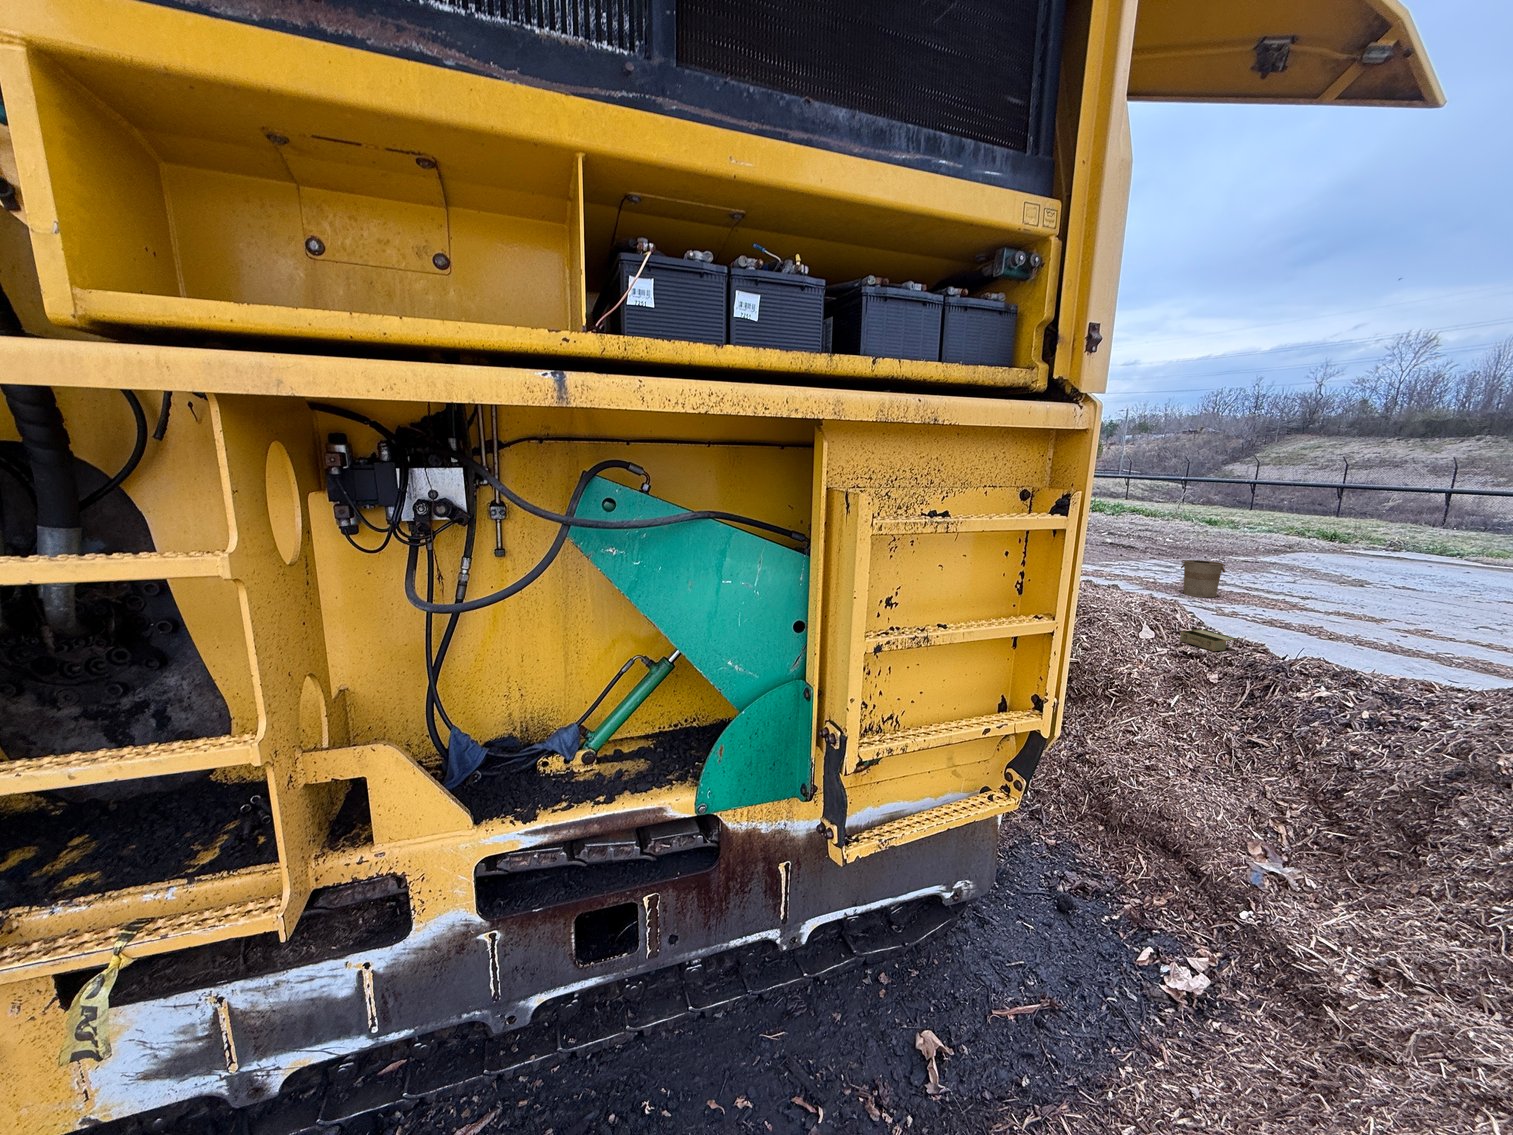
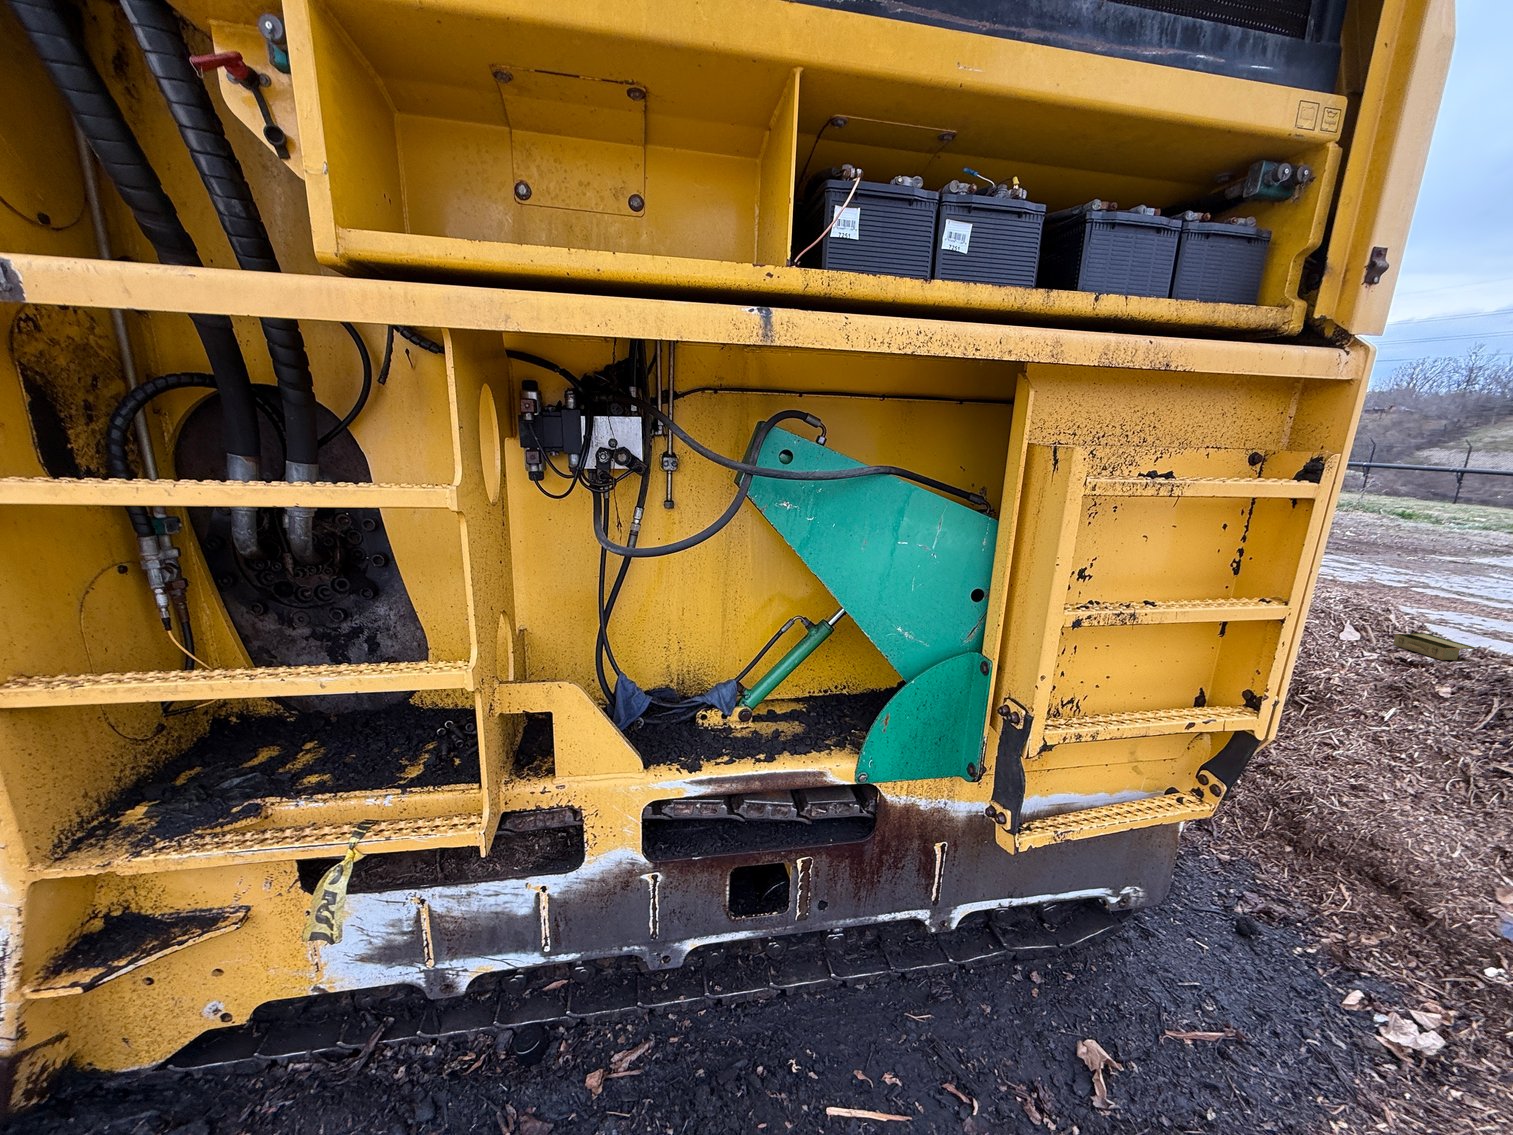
bucket: present [1181,560,1225,597] -> none [1390,553,1453,598]

